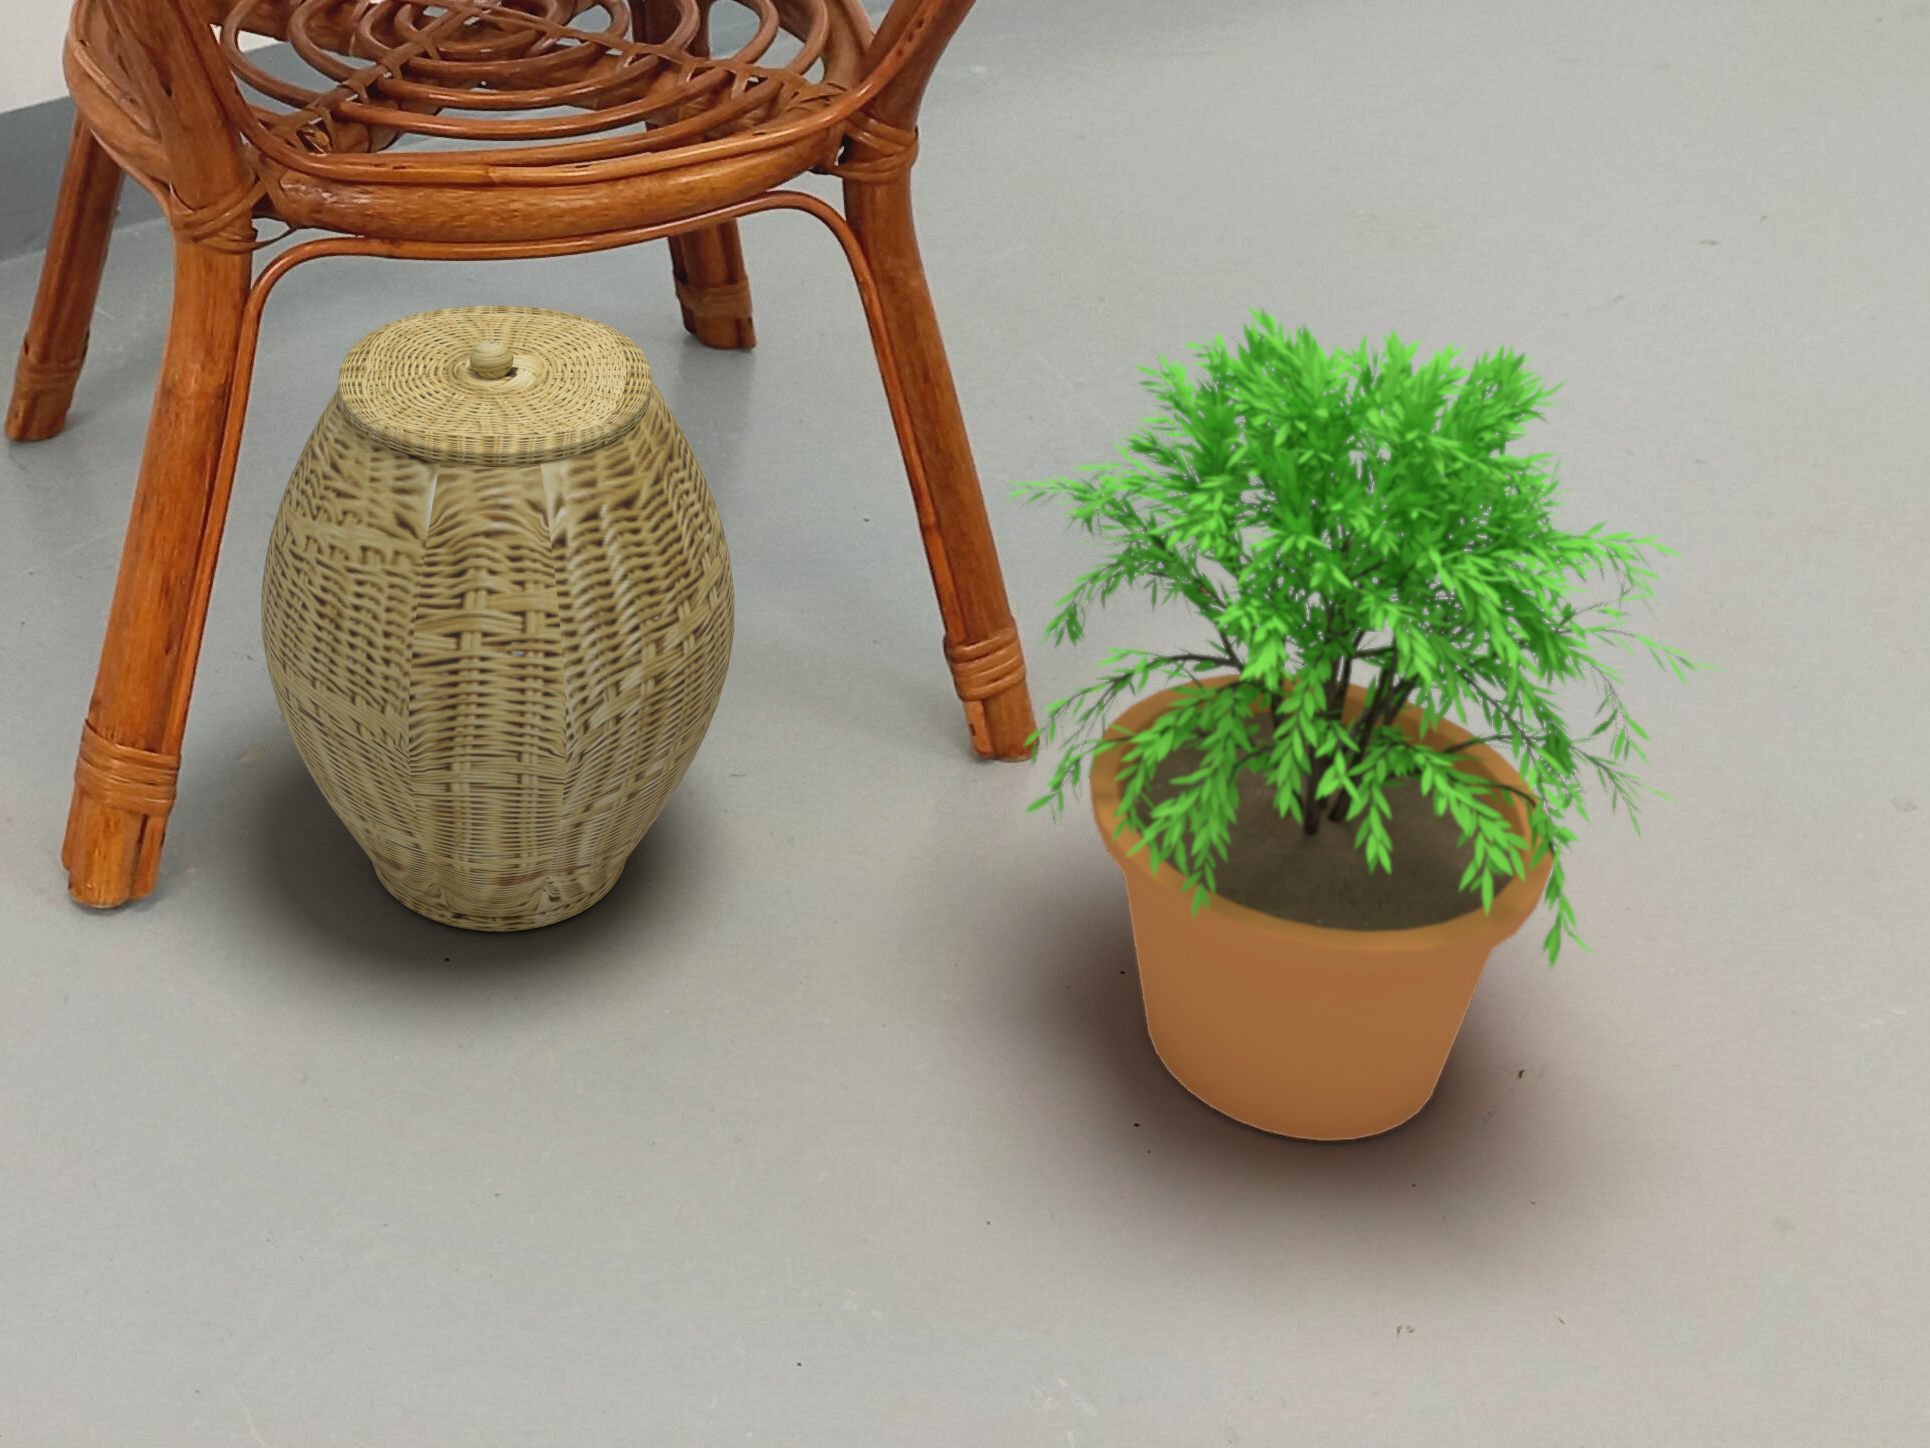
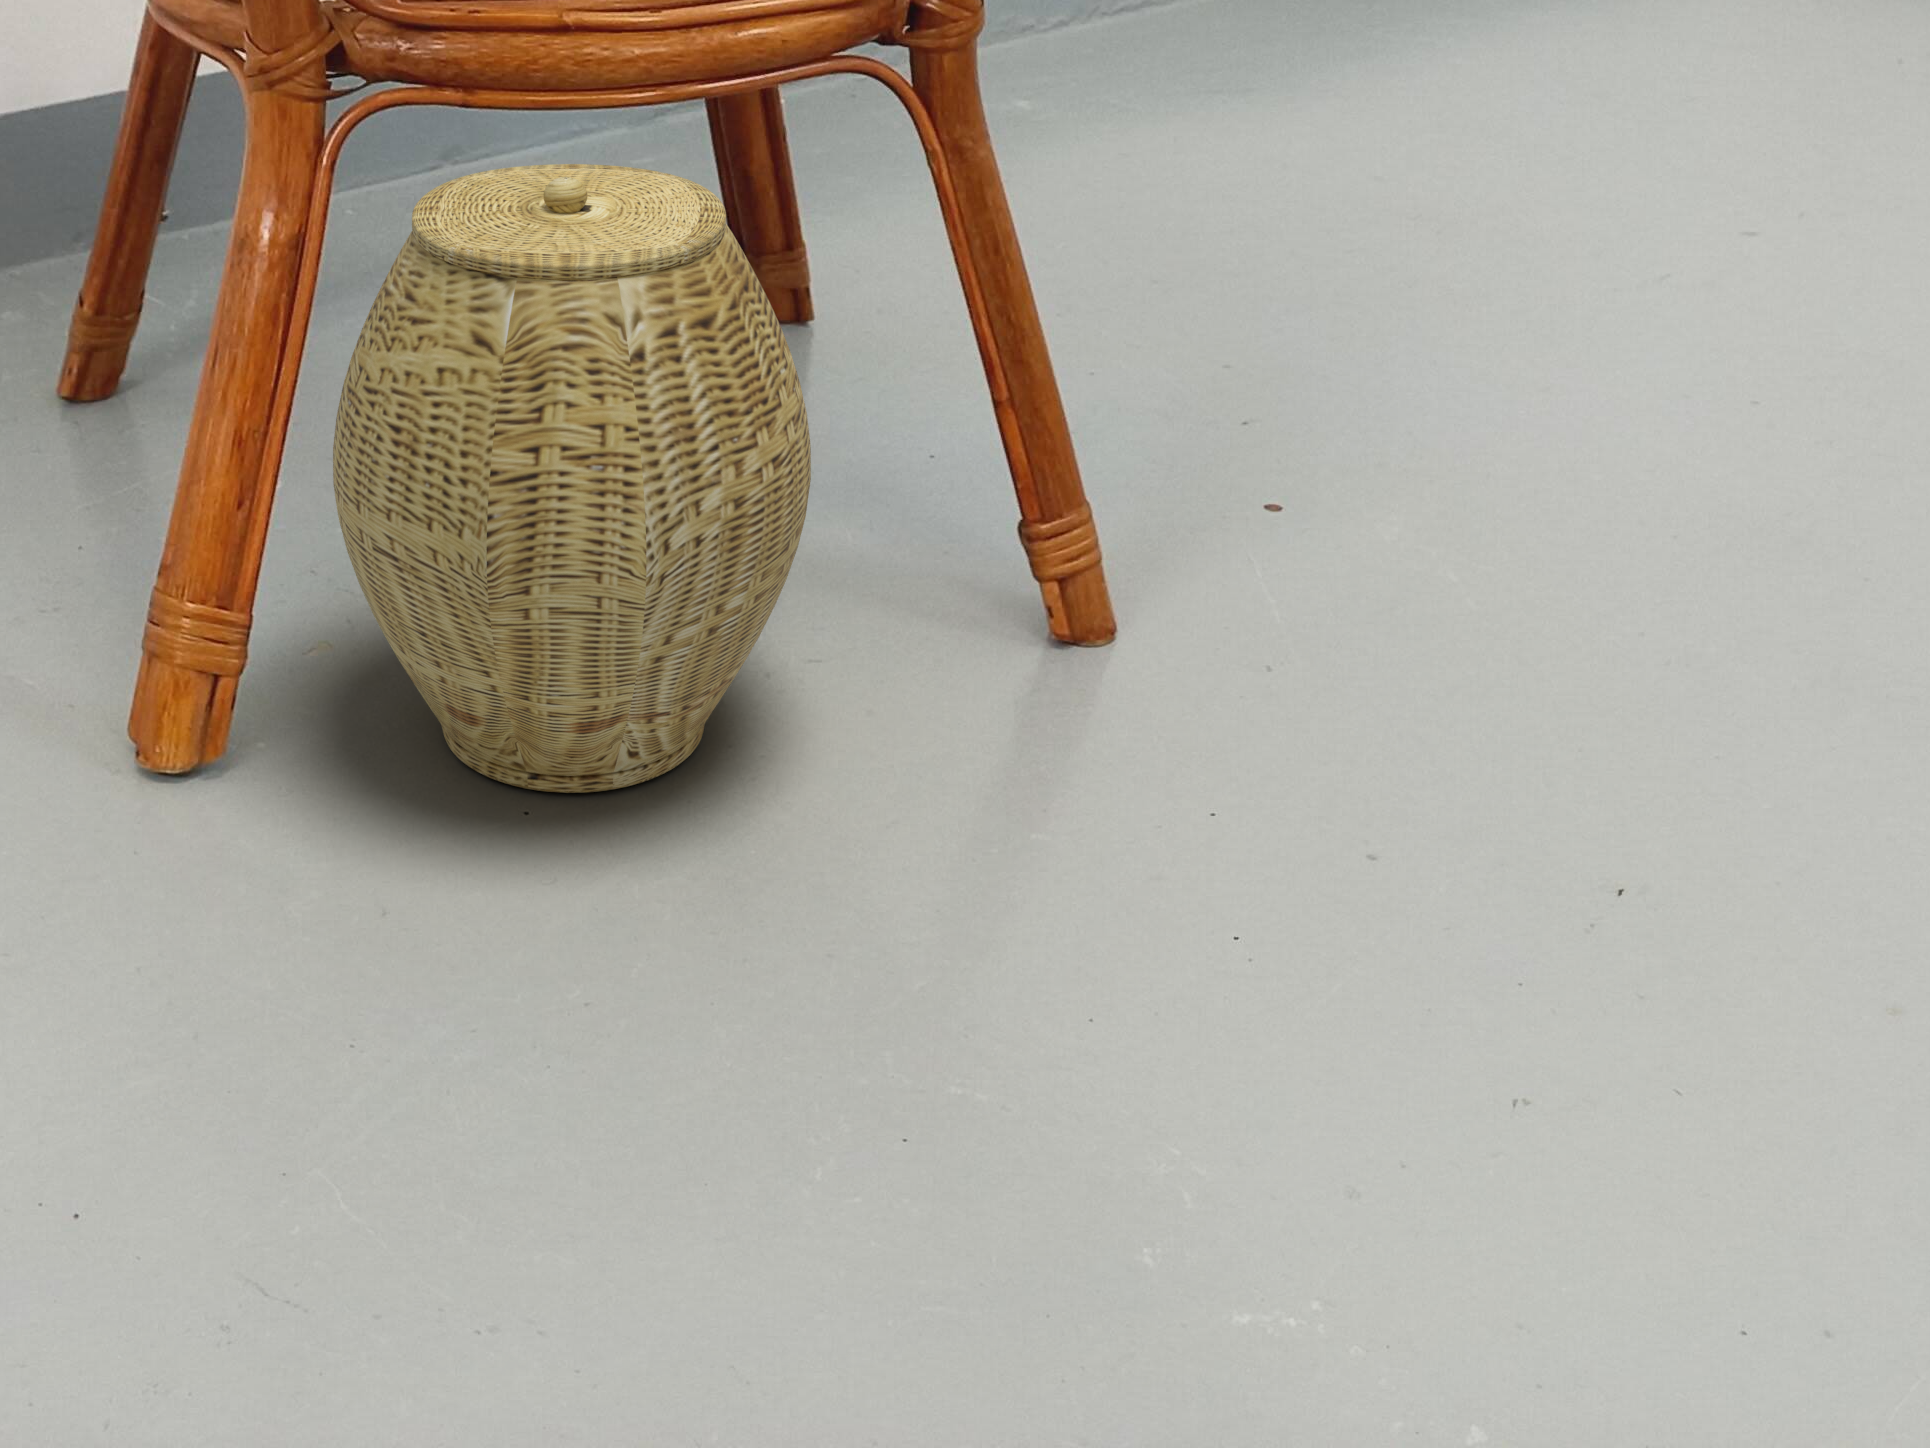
potted plant: present [1010,307,1718,1141] -> none [1078,111,1812,954]

